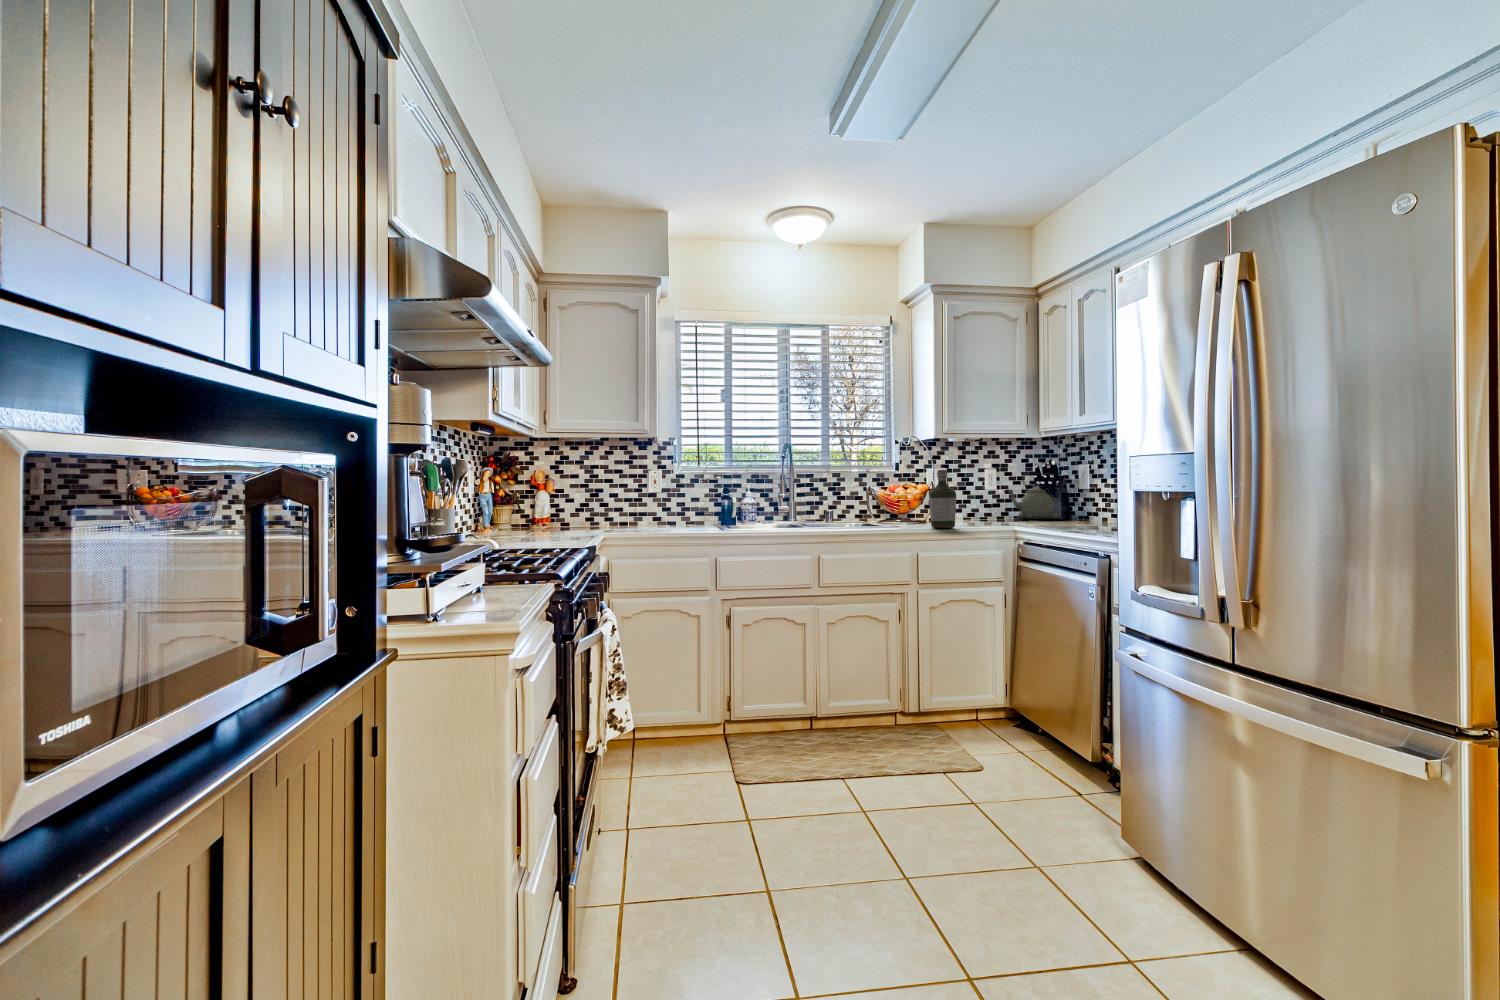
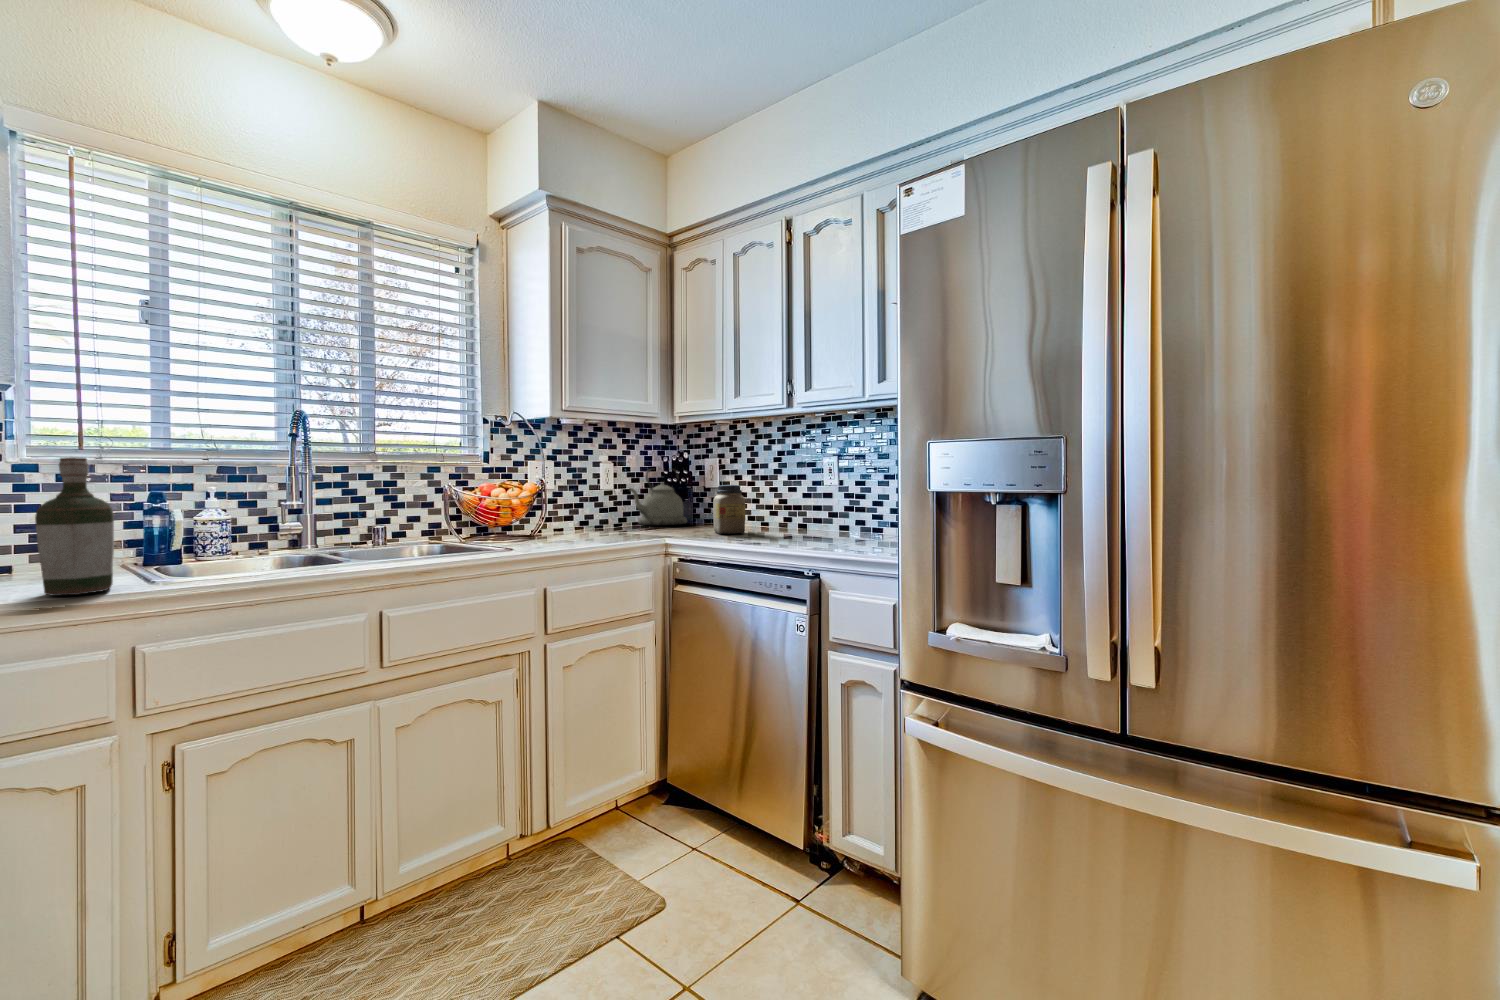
bottle: present [929,470,956,528] -> present [35,457,114,596]
jar: none [1069,485,1095,526] -> present [713,485,746,534]

